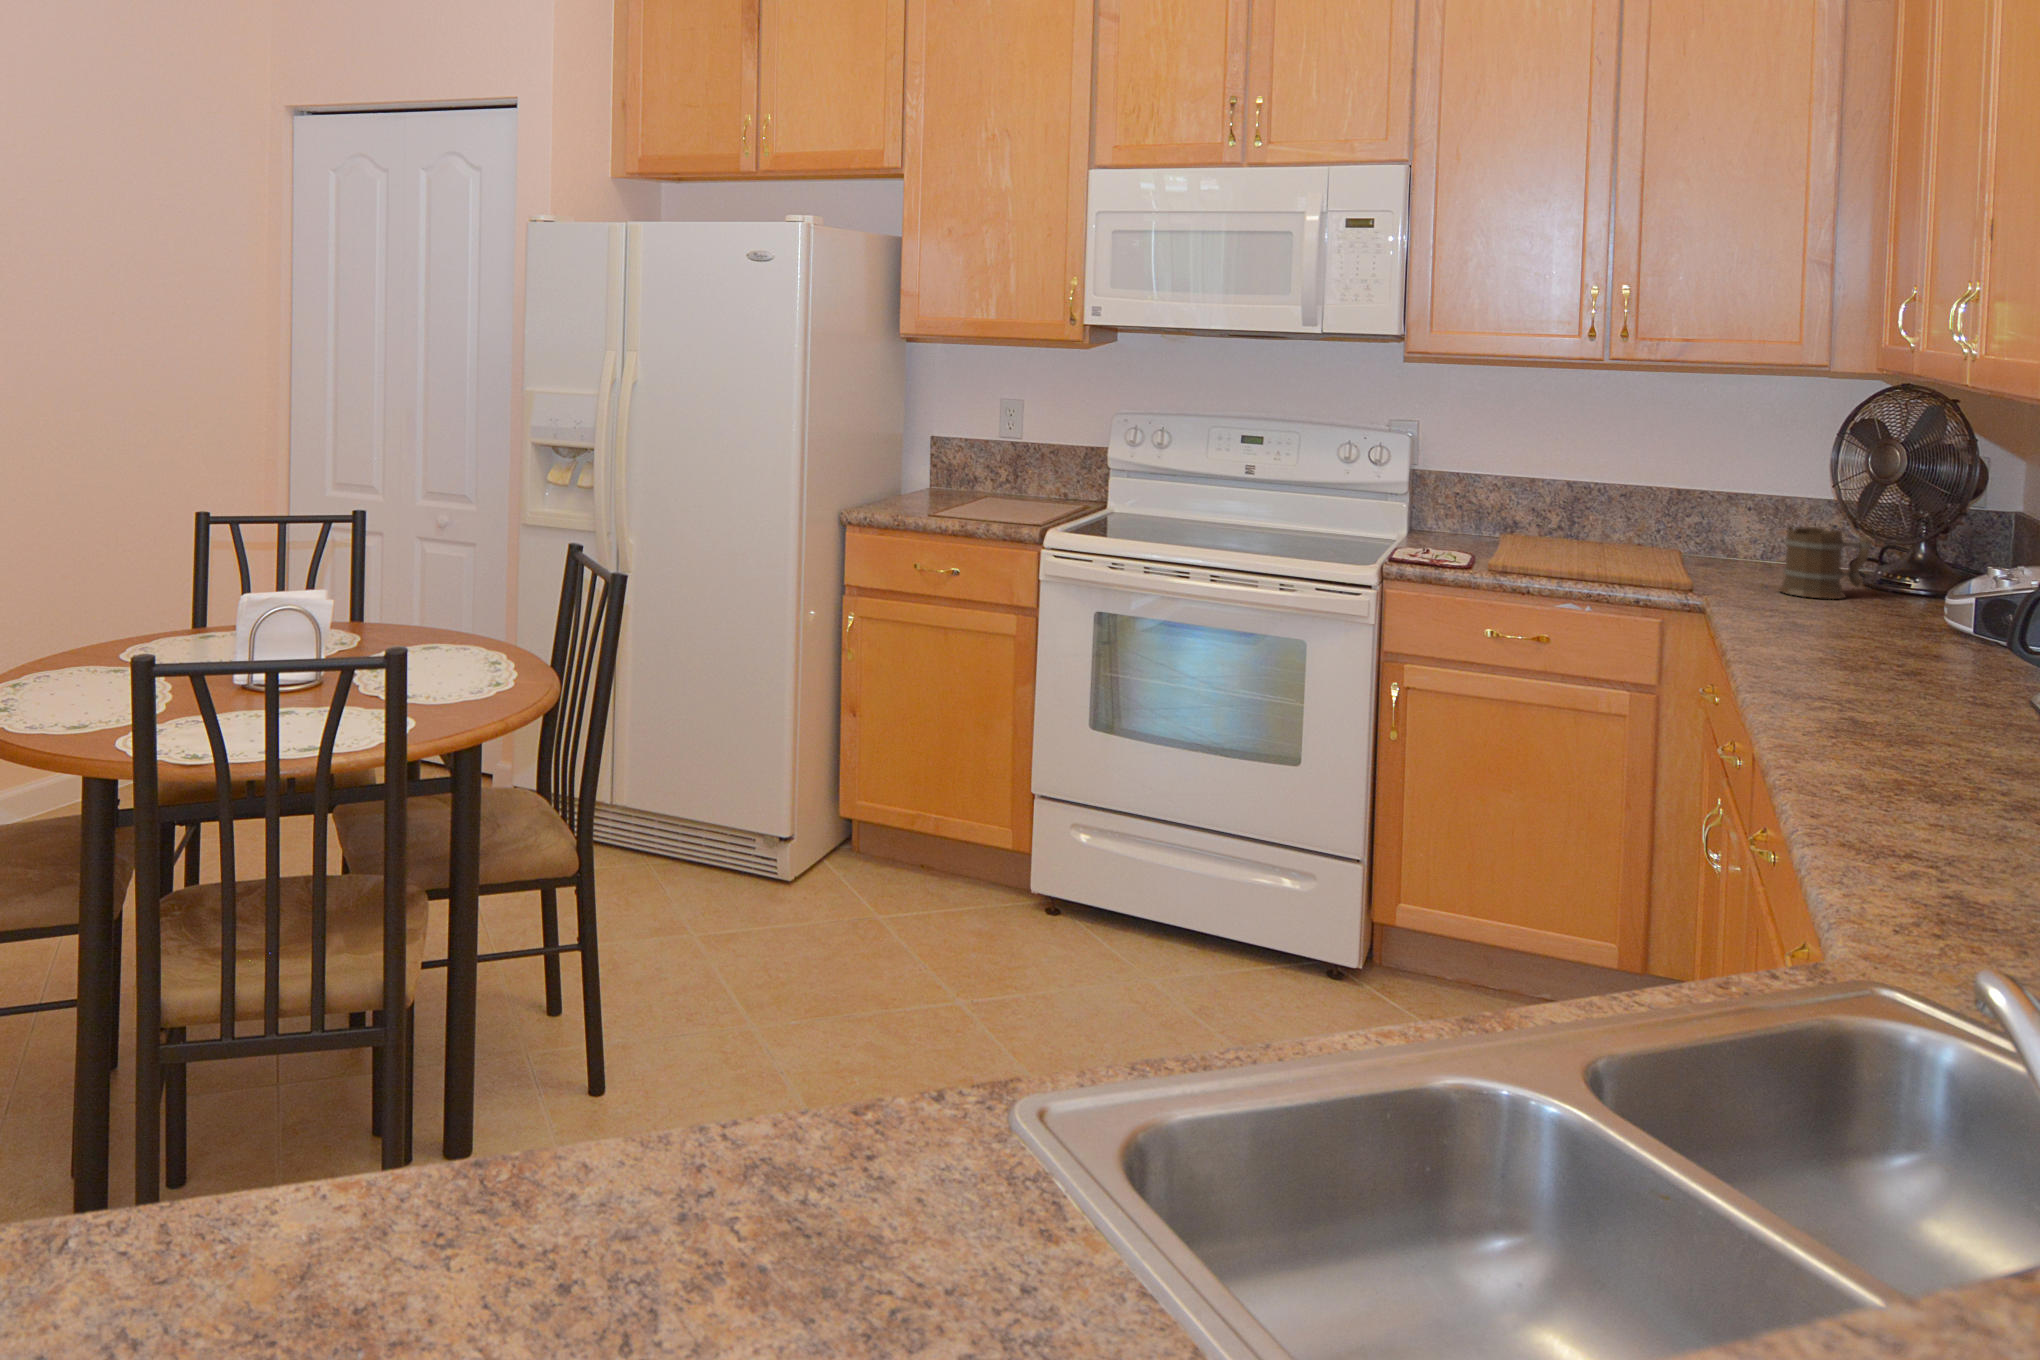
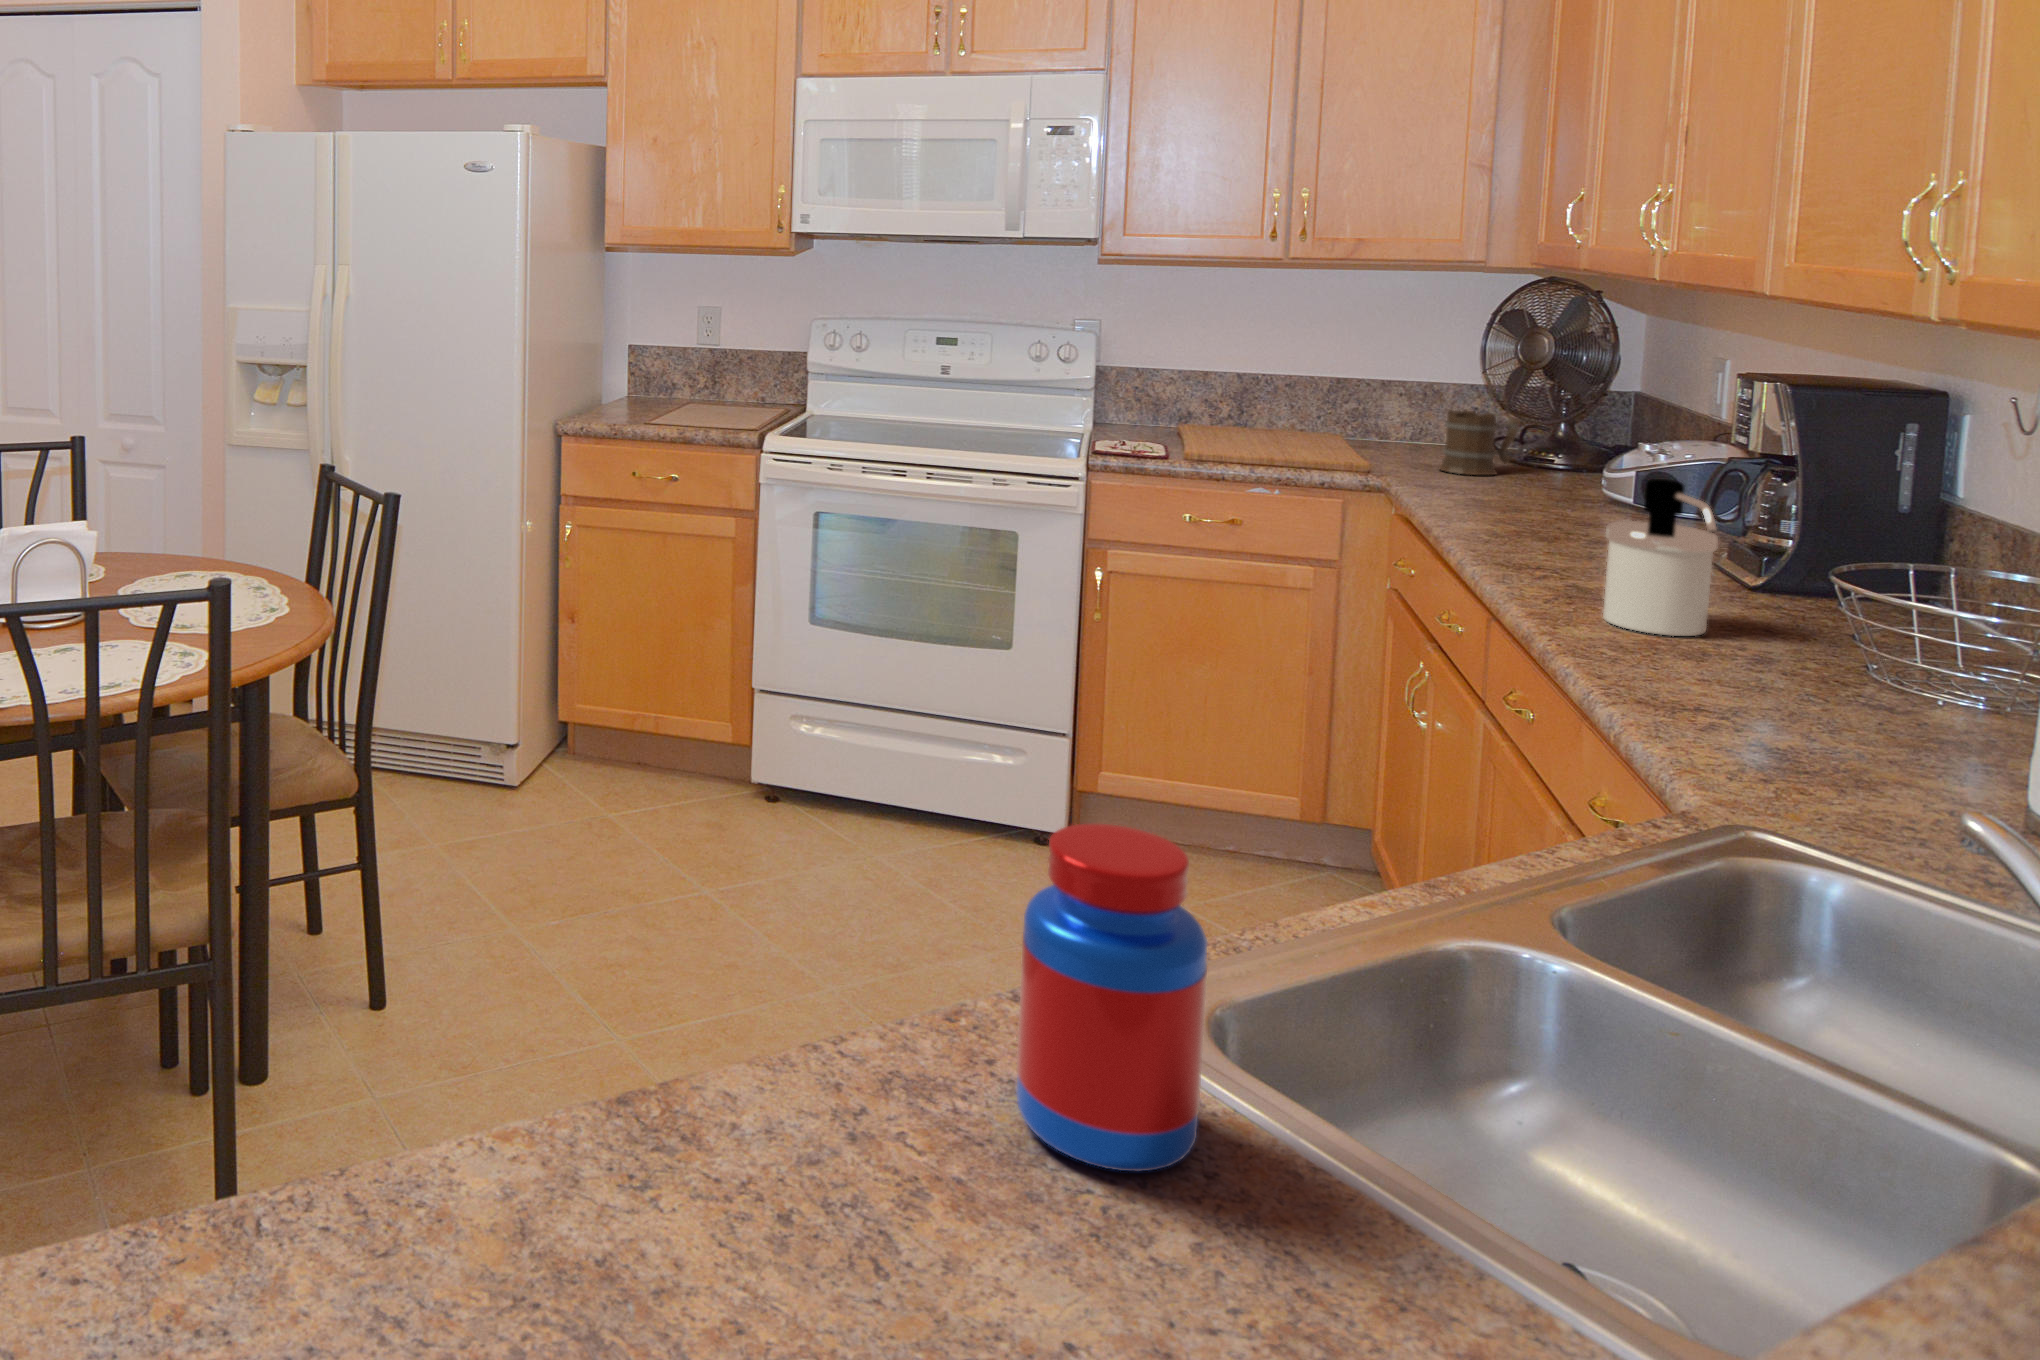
soap dispenser: none [1862,602,1989,779] -> present [1603,479,1718,636]
jar: none [853,912,1035,1278] -> present [1017,824,1207,1171]

